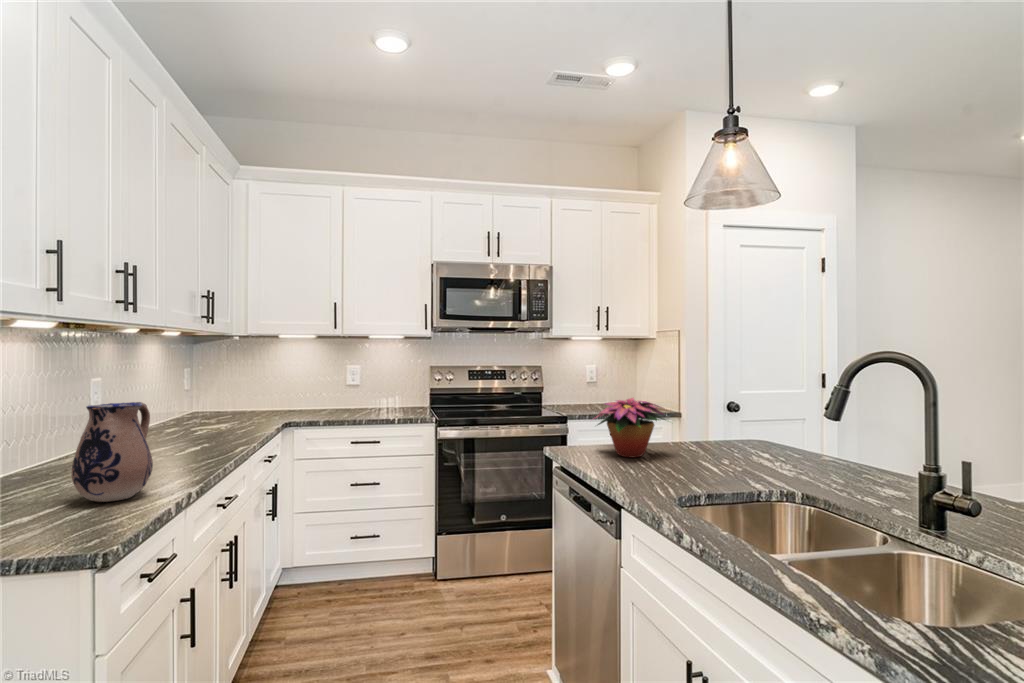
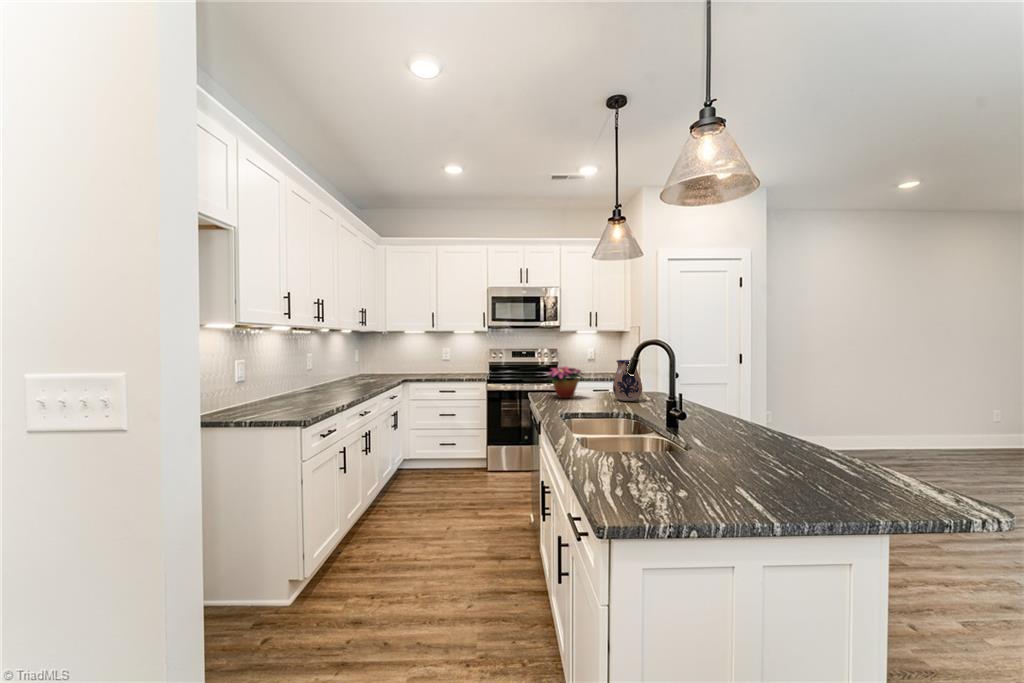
ceramic pitcher: present [72,402,153,502] -> present [613,360,642,401]

